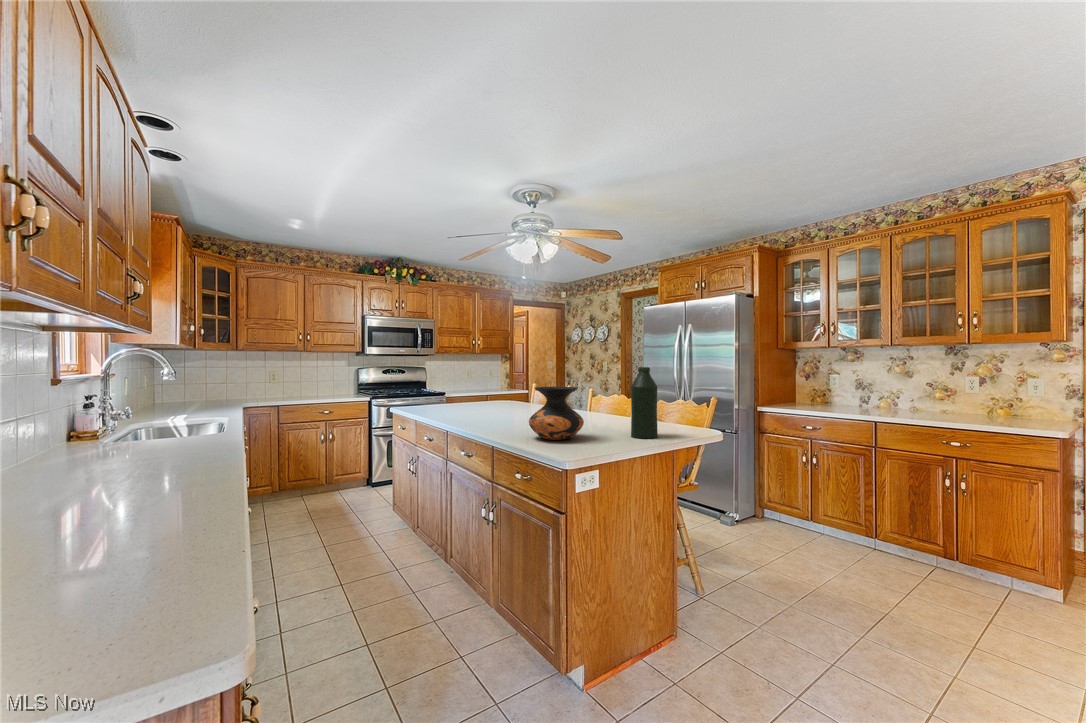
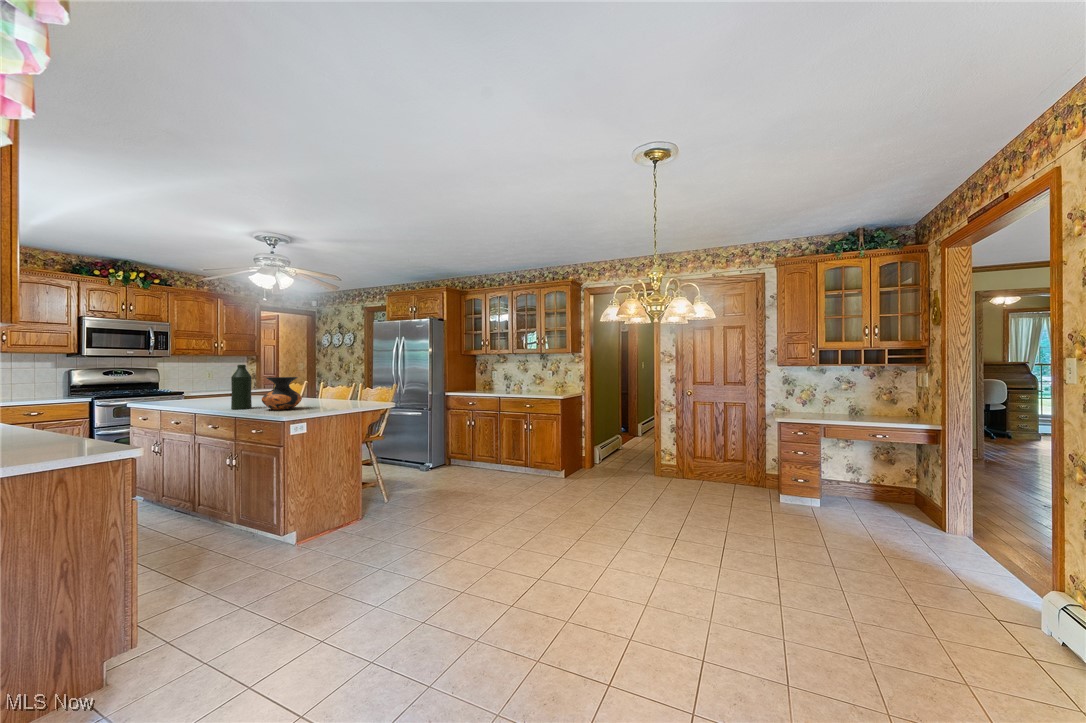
bottle: present [631,367,658,438] -> present [231,365,252,409]

